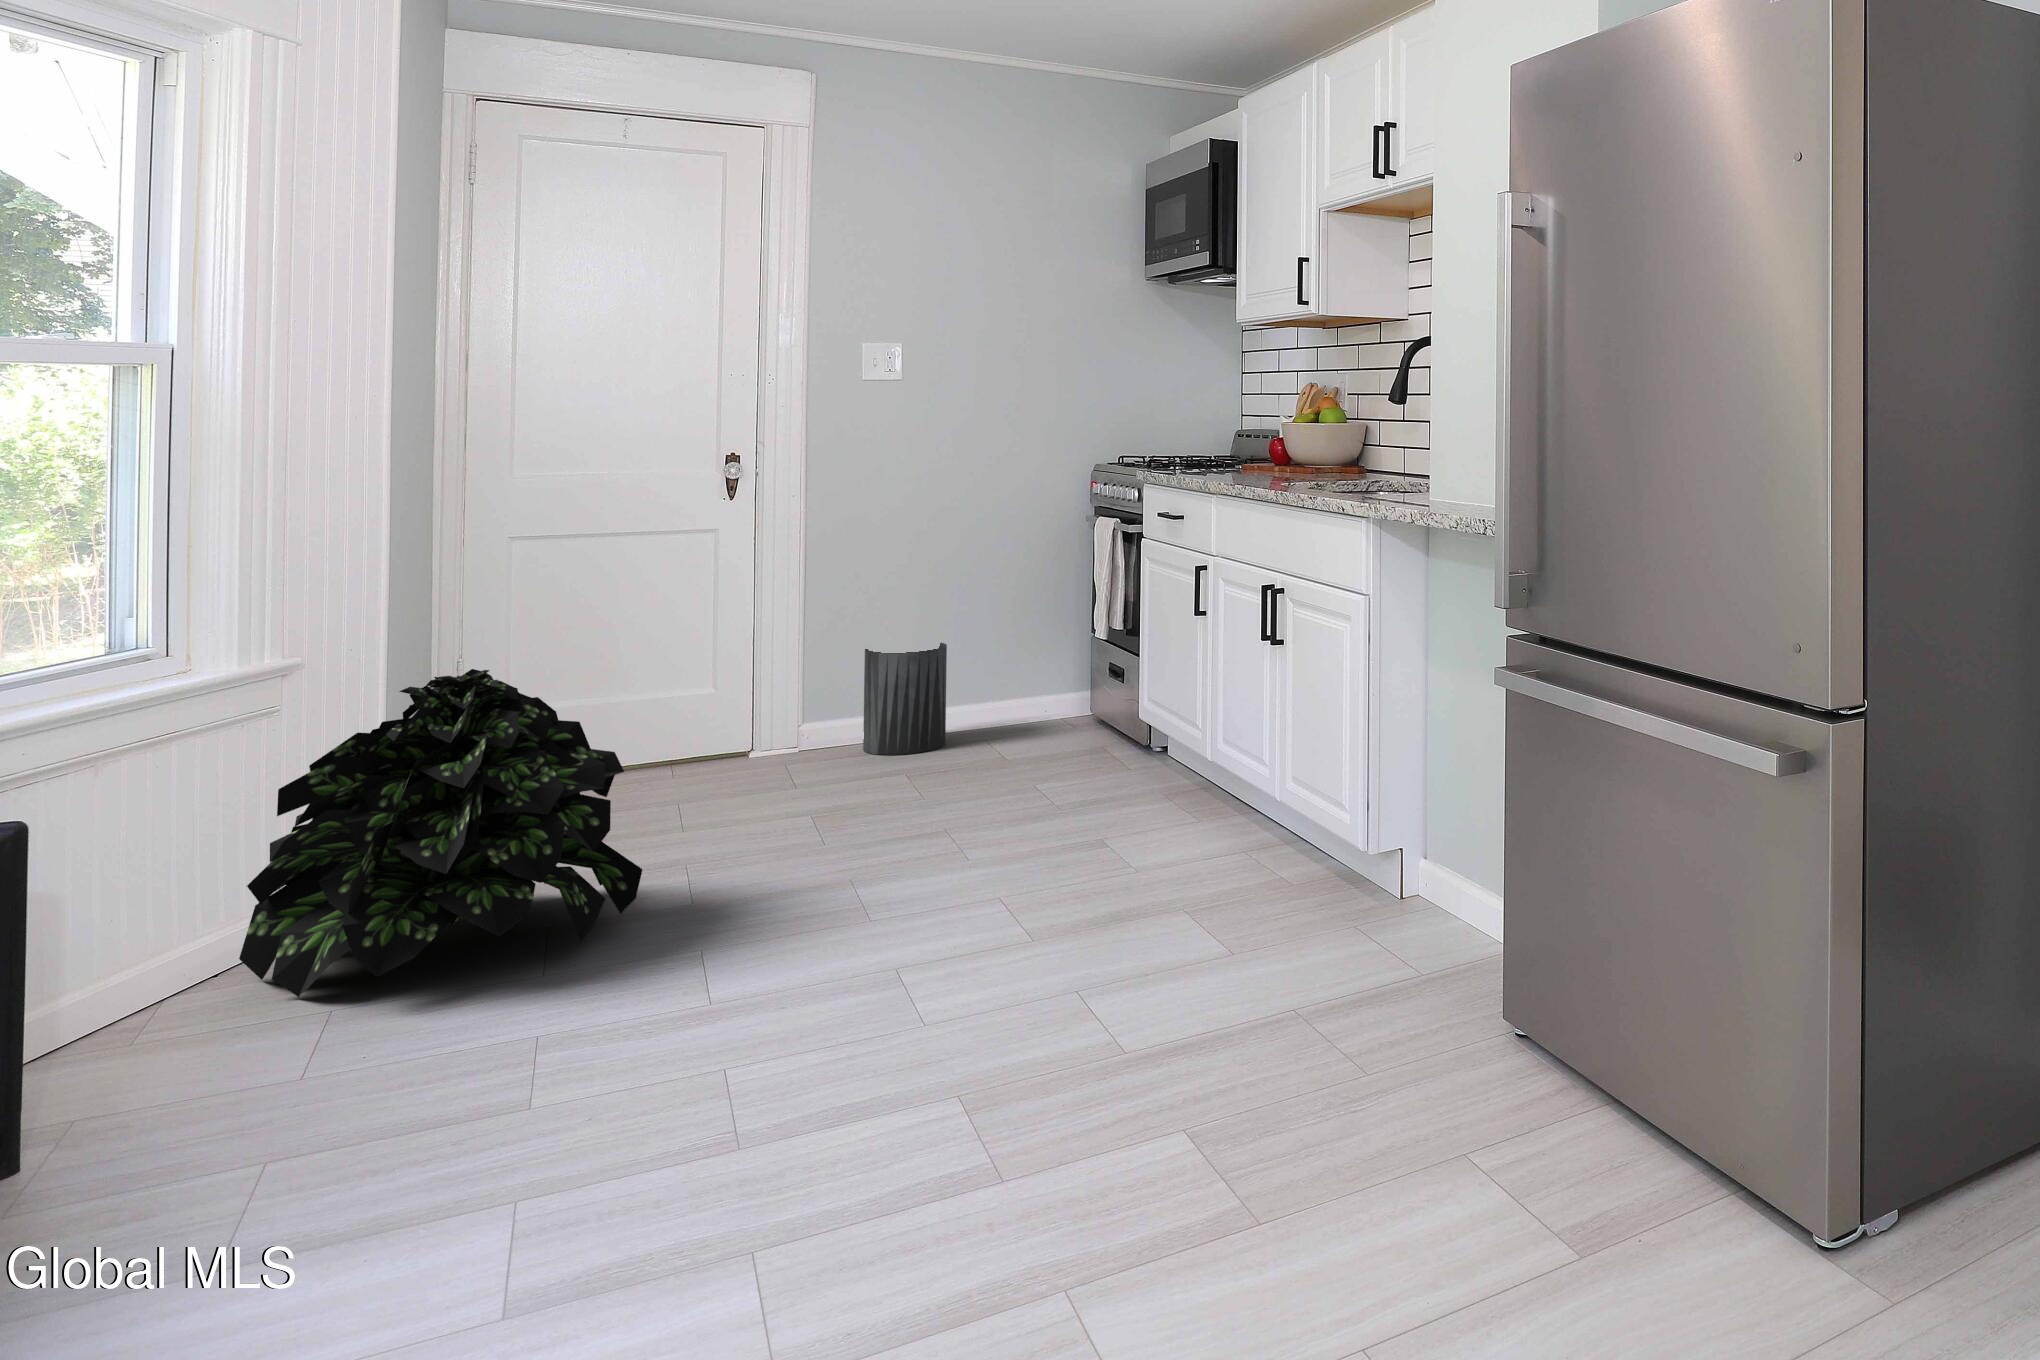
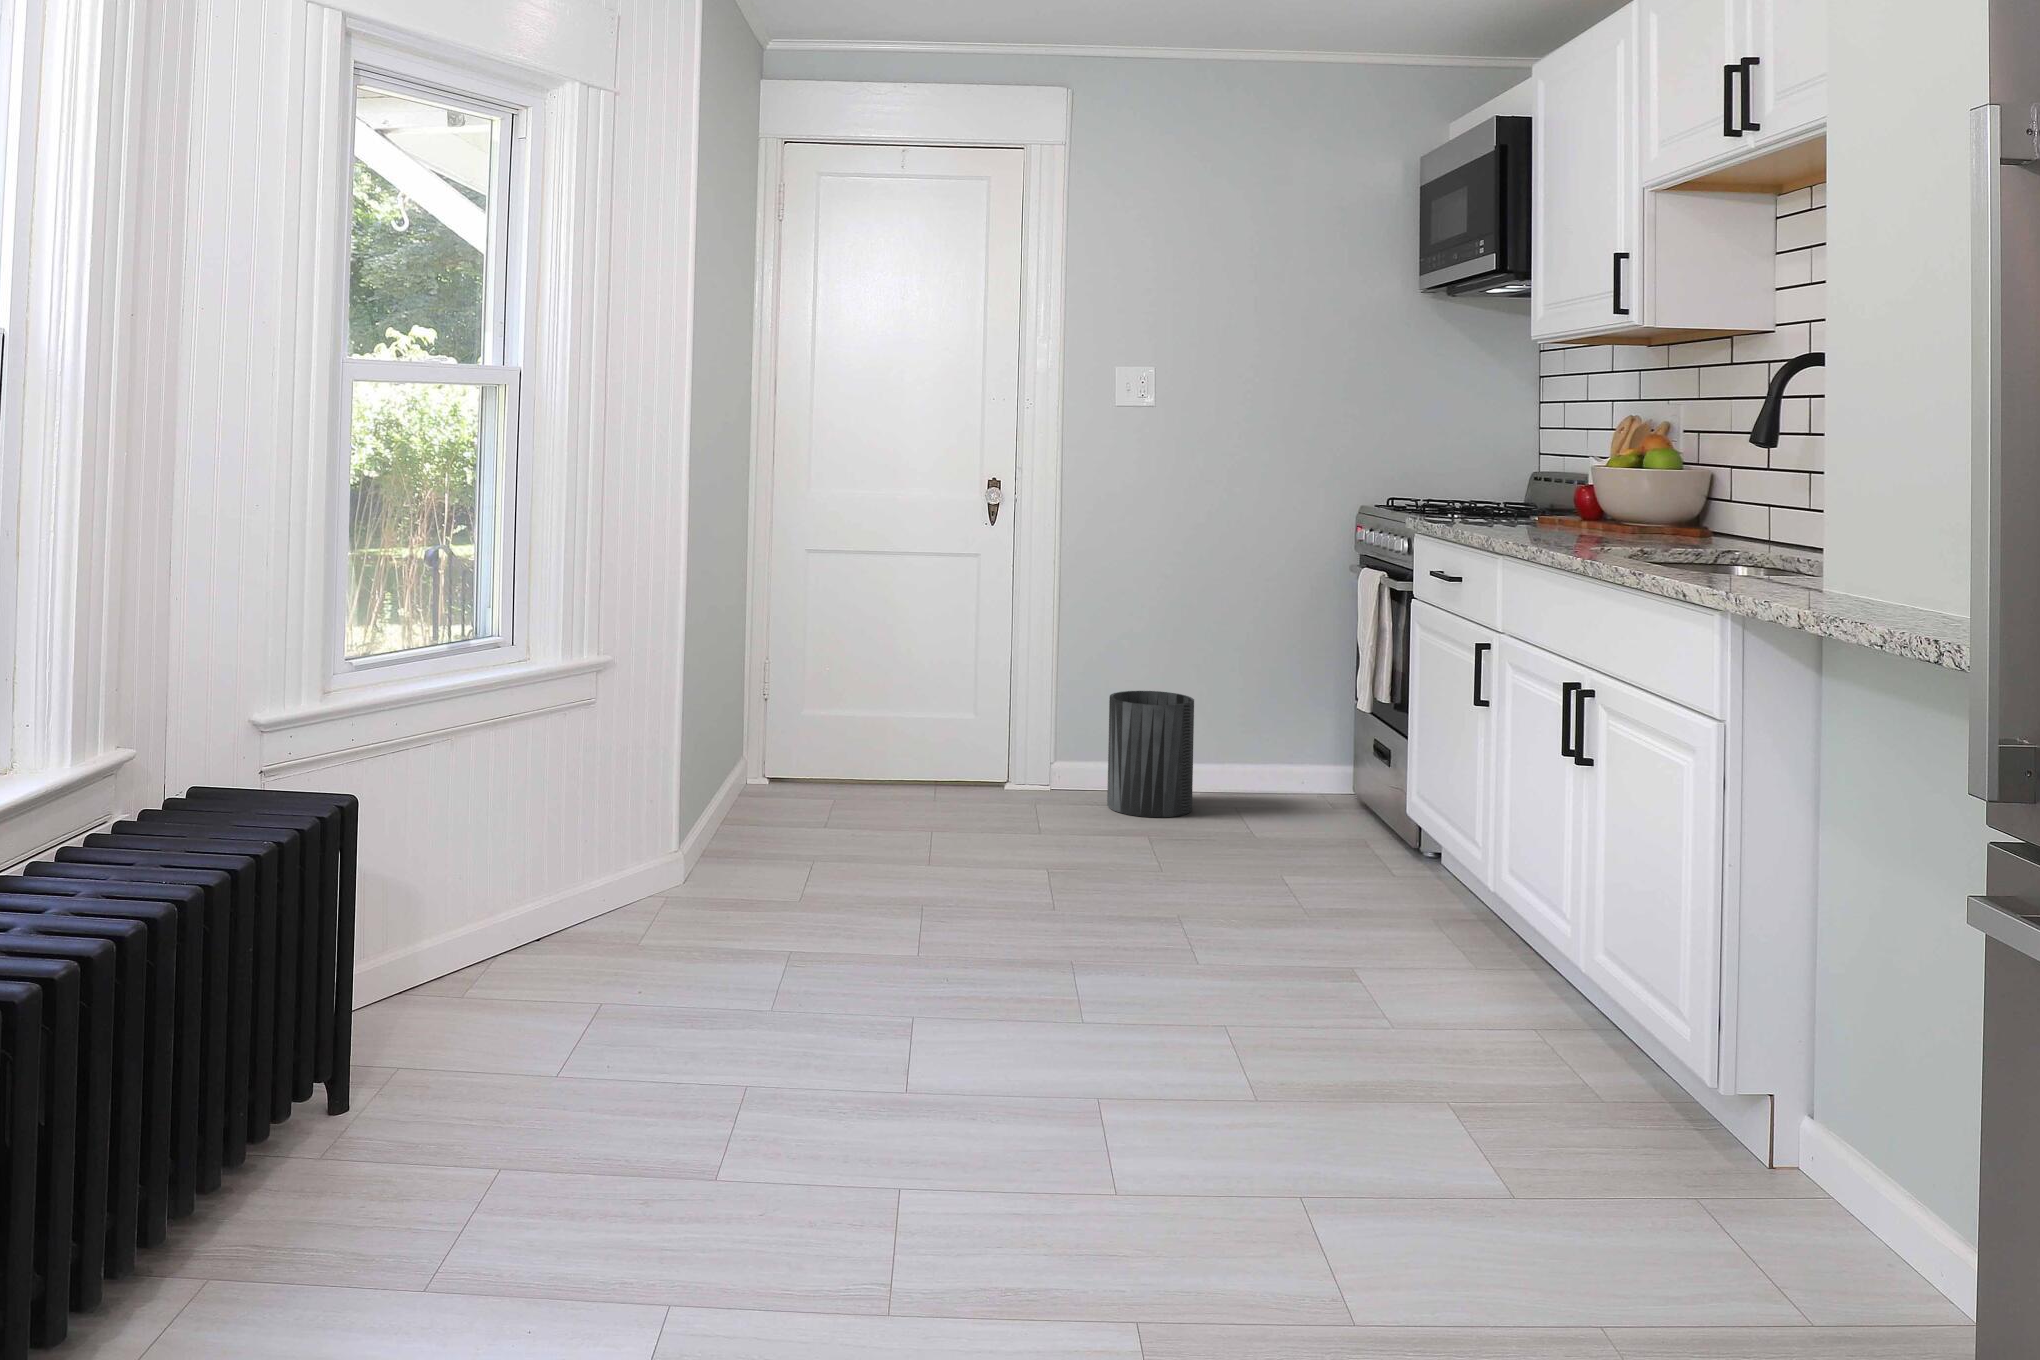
potted plant: present [239,669,642,997] -> none [529,688,861,997]

